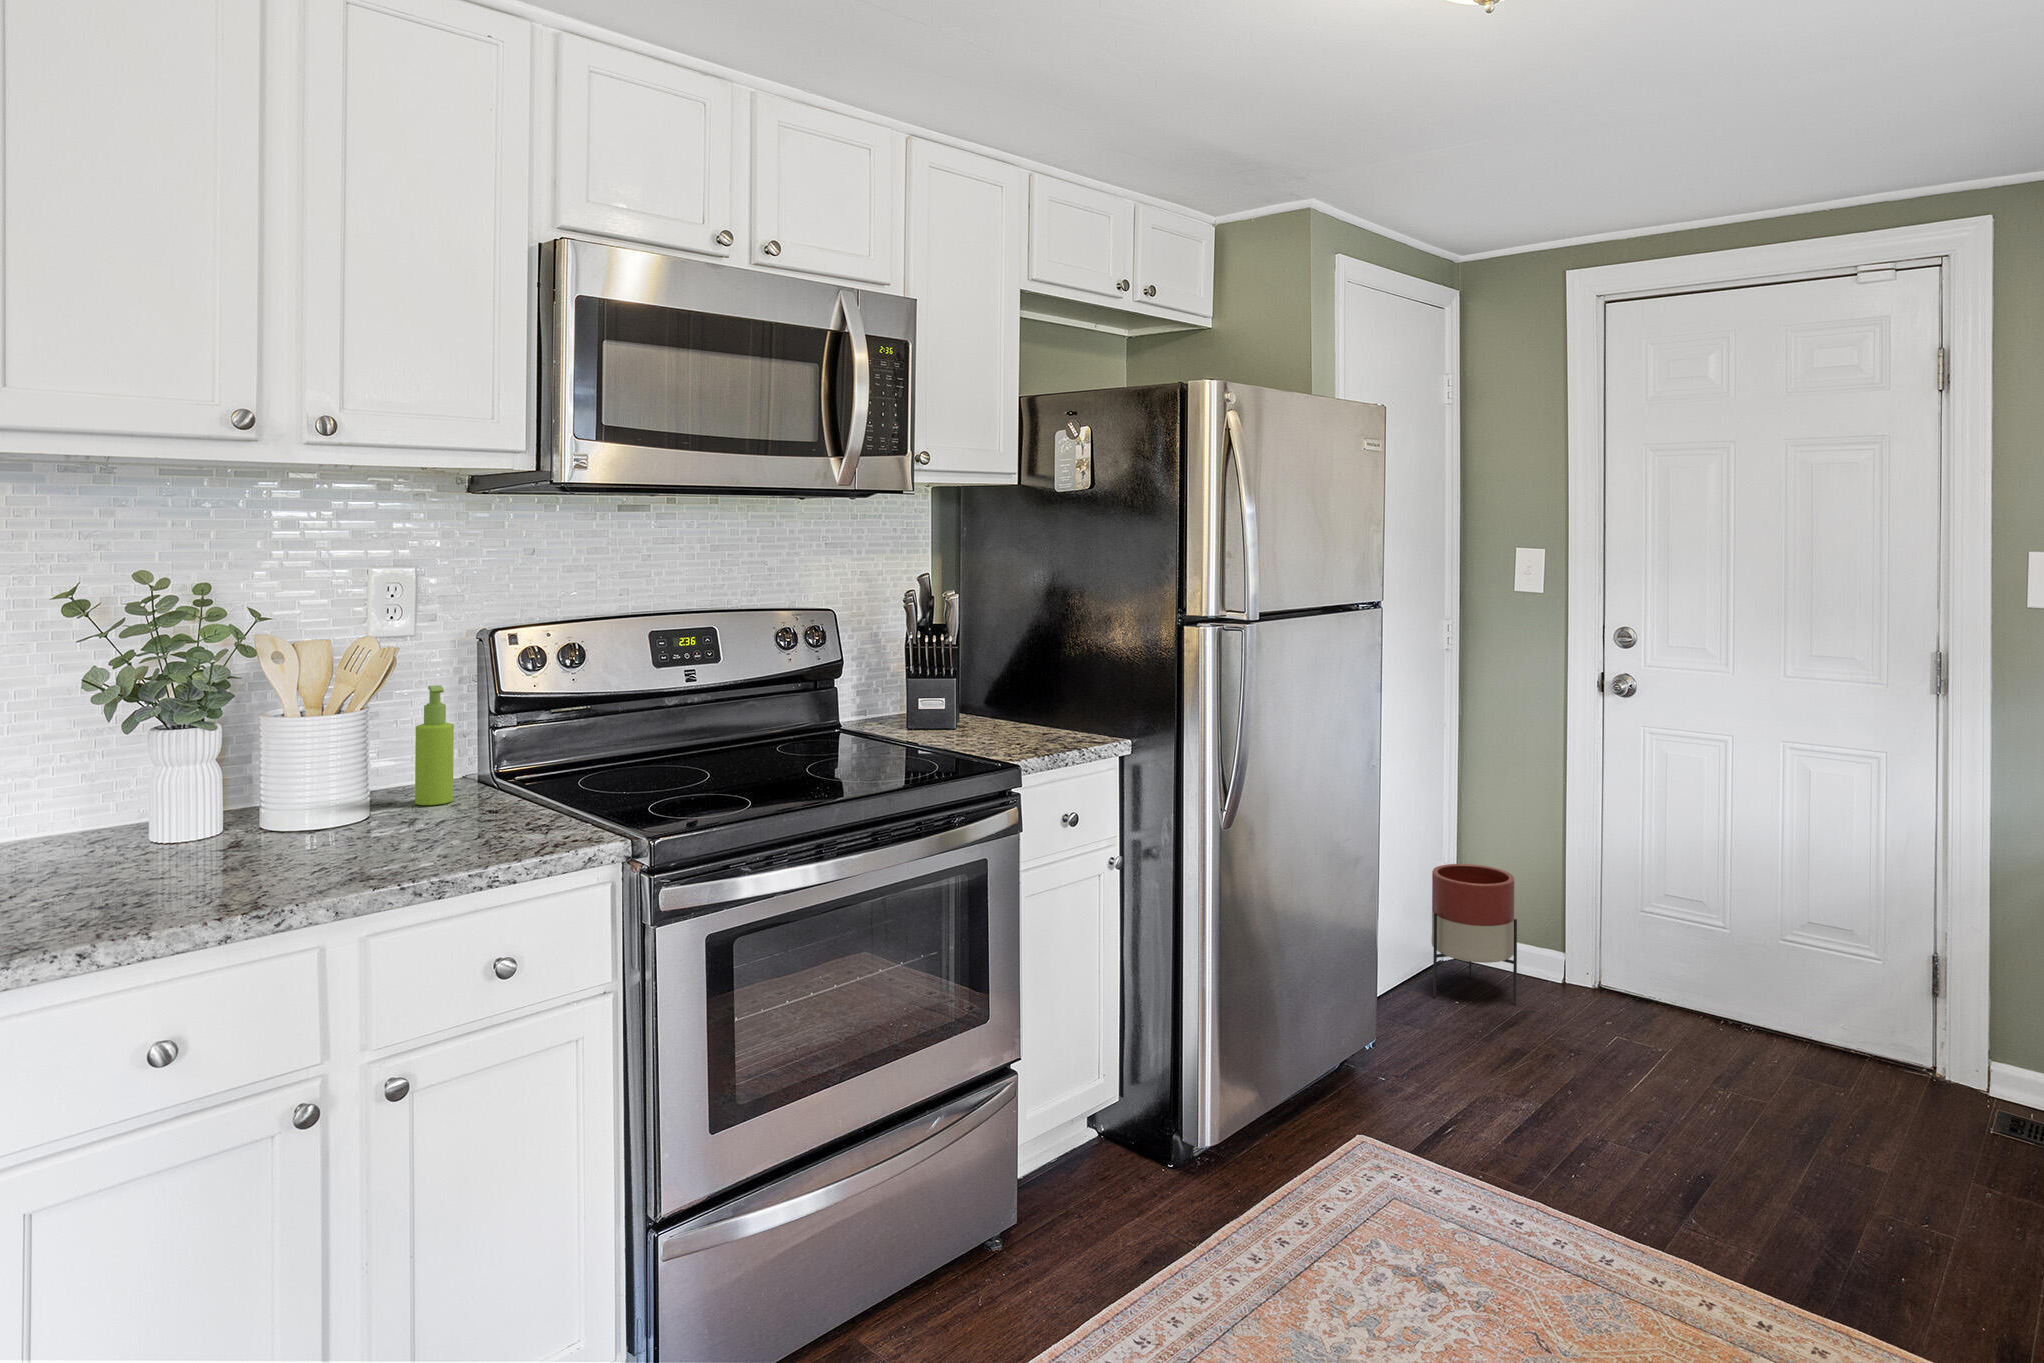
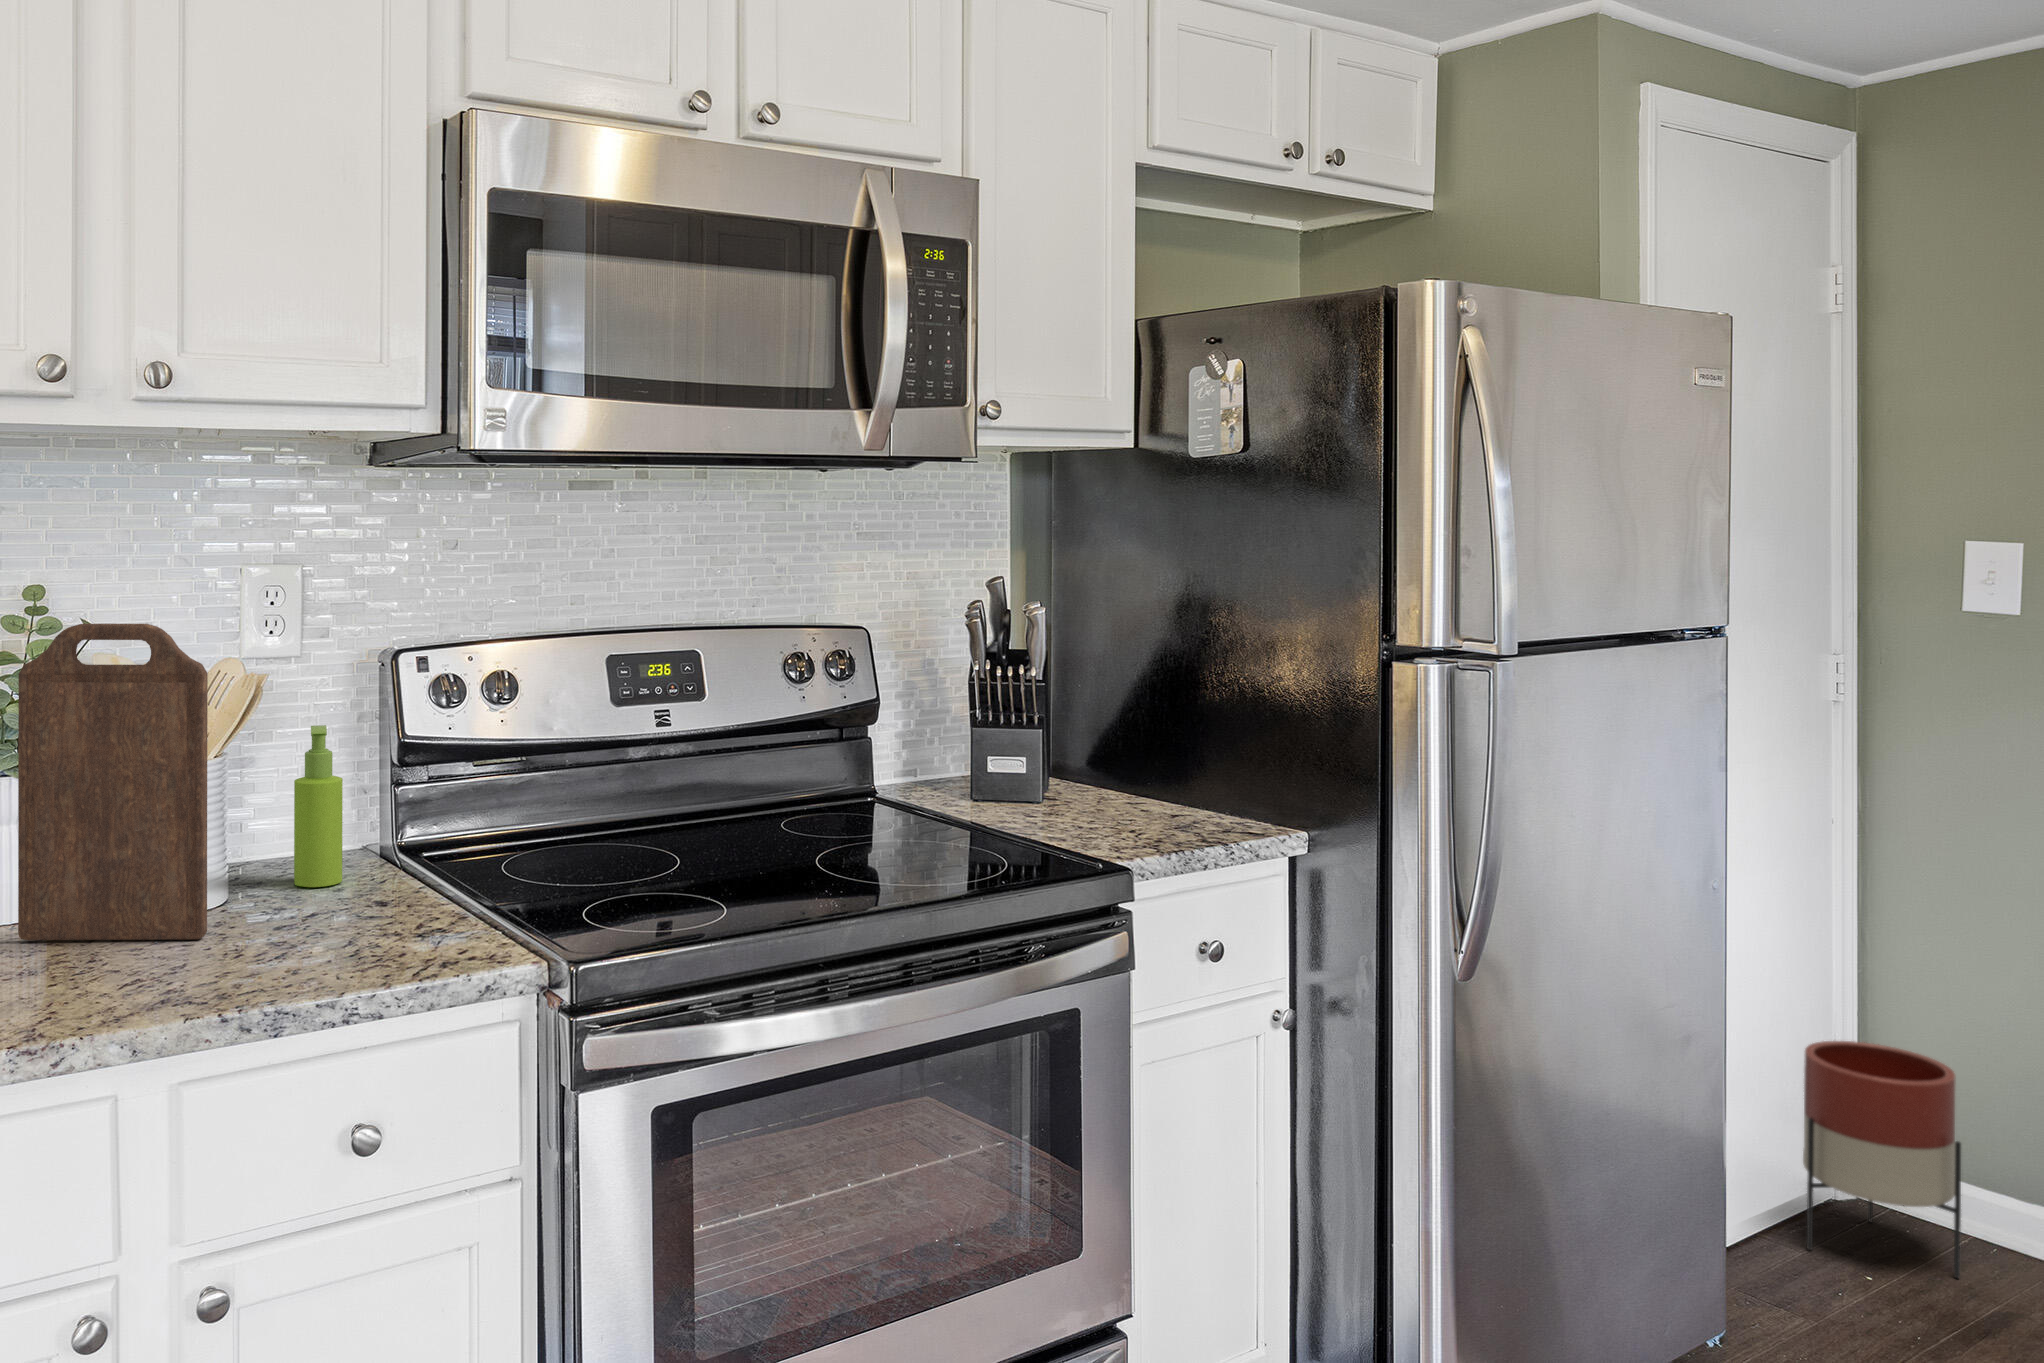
cutting board: none [206,610,364,850] -> present [18,624,208,940]

